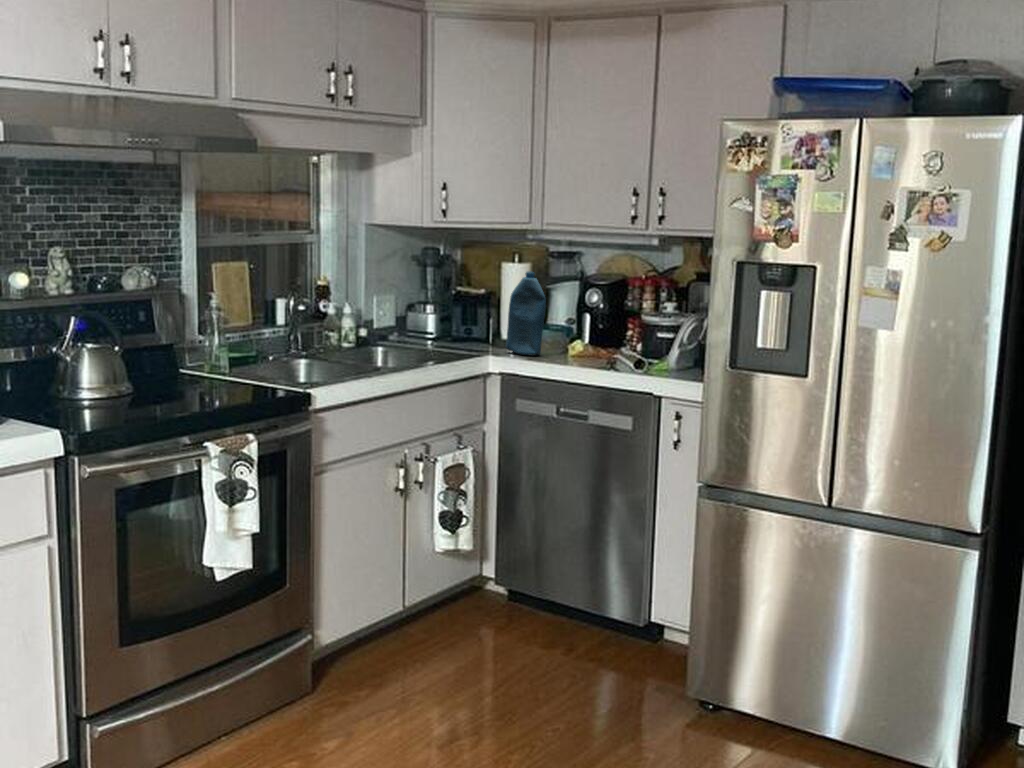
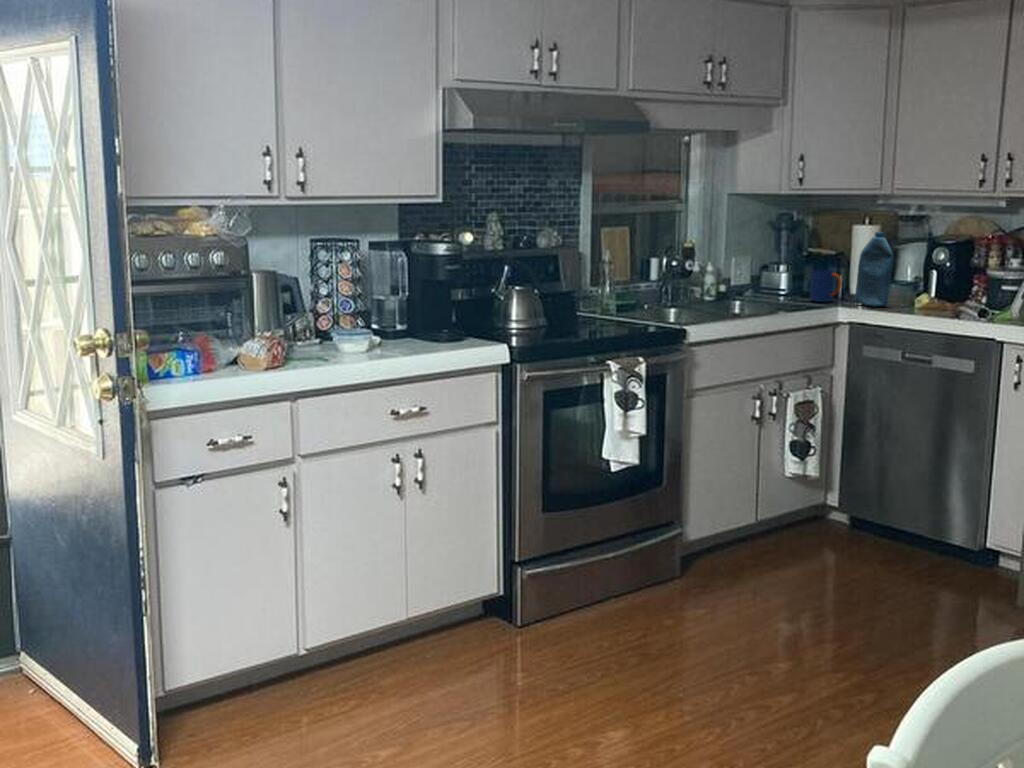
mug: none [458,312,491,349] -> present [810,269,841,302]

